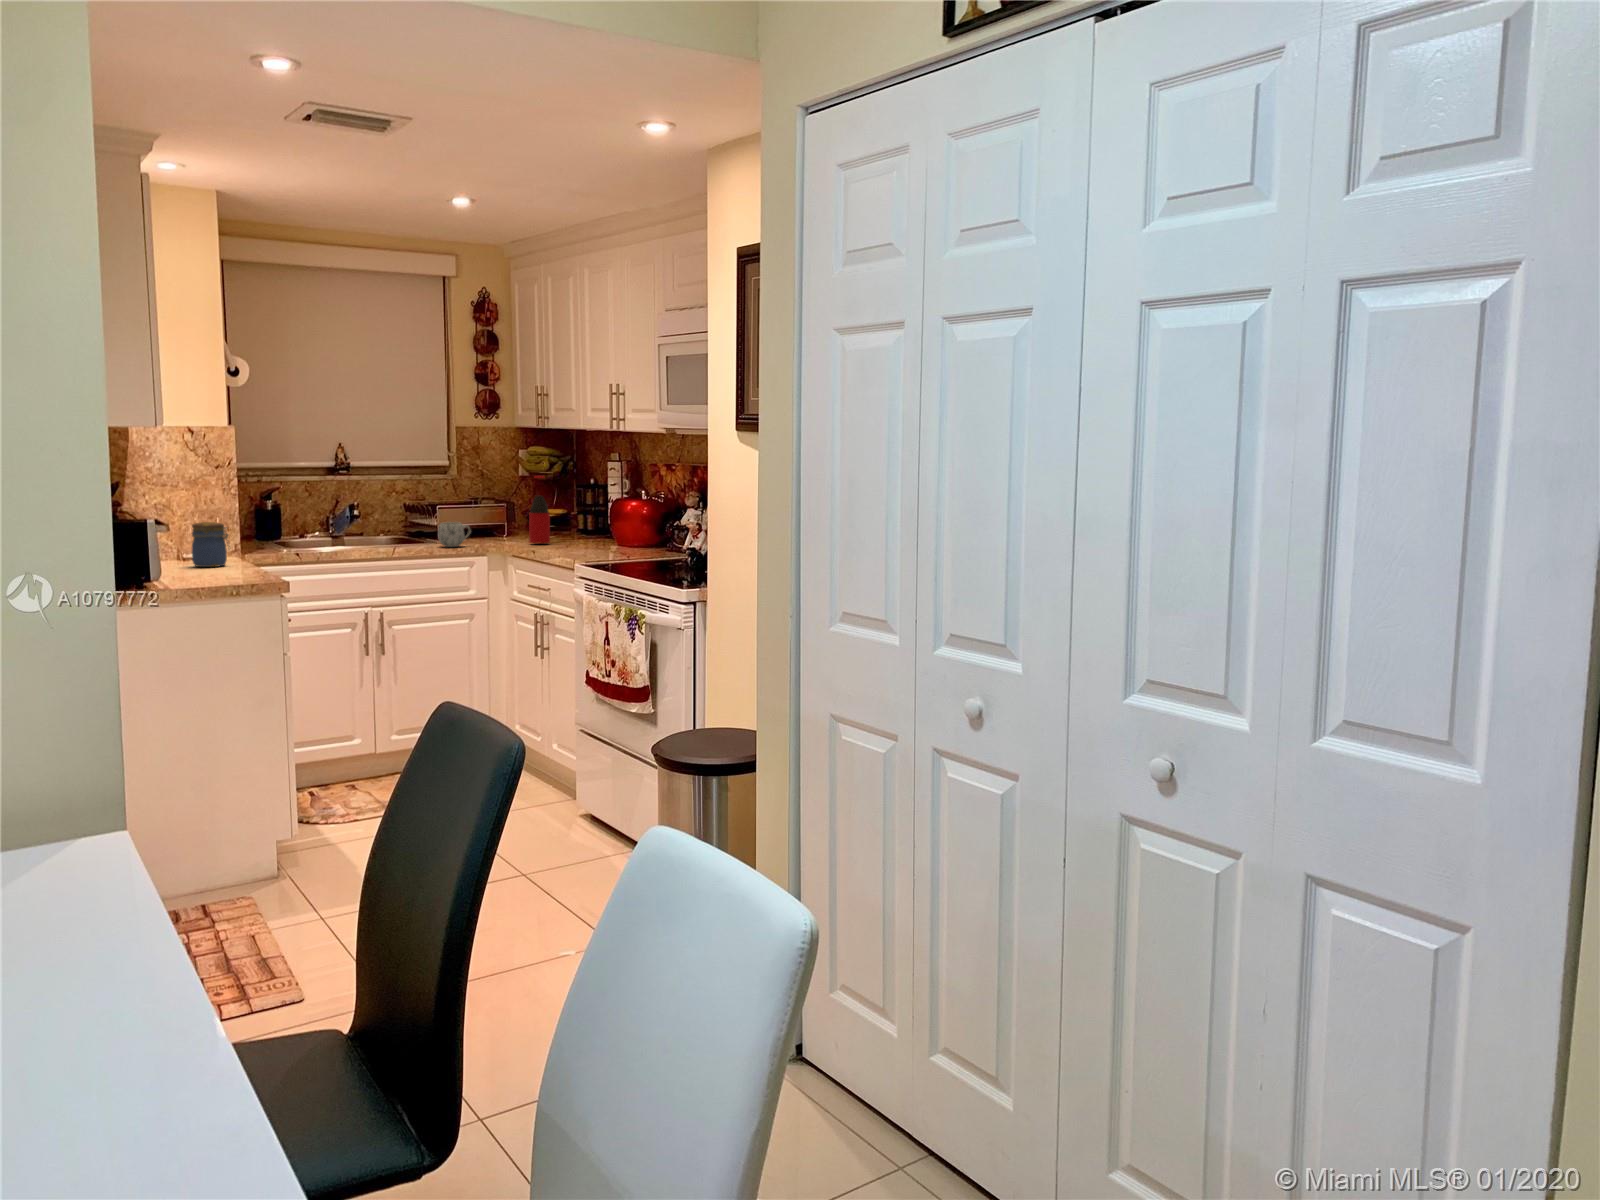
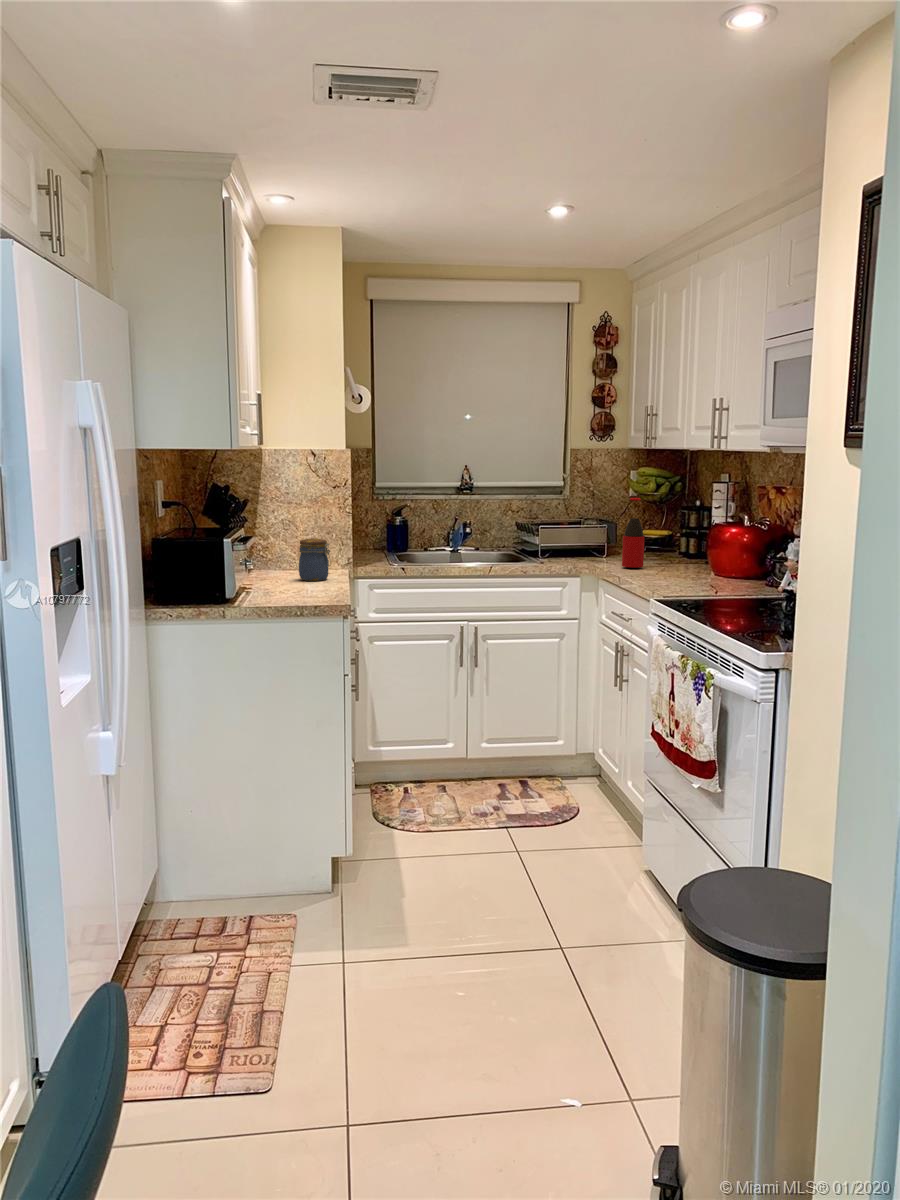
mug: present [438,522,471,547] -> none [532,543,565,568]

